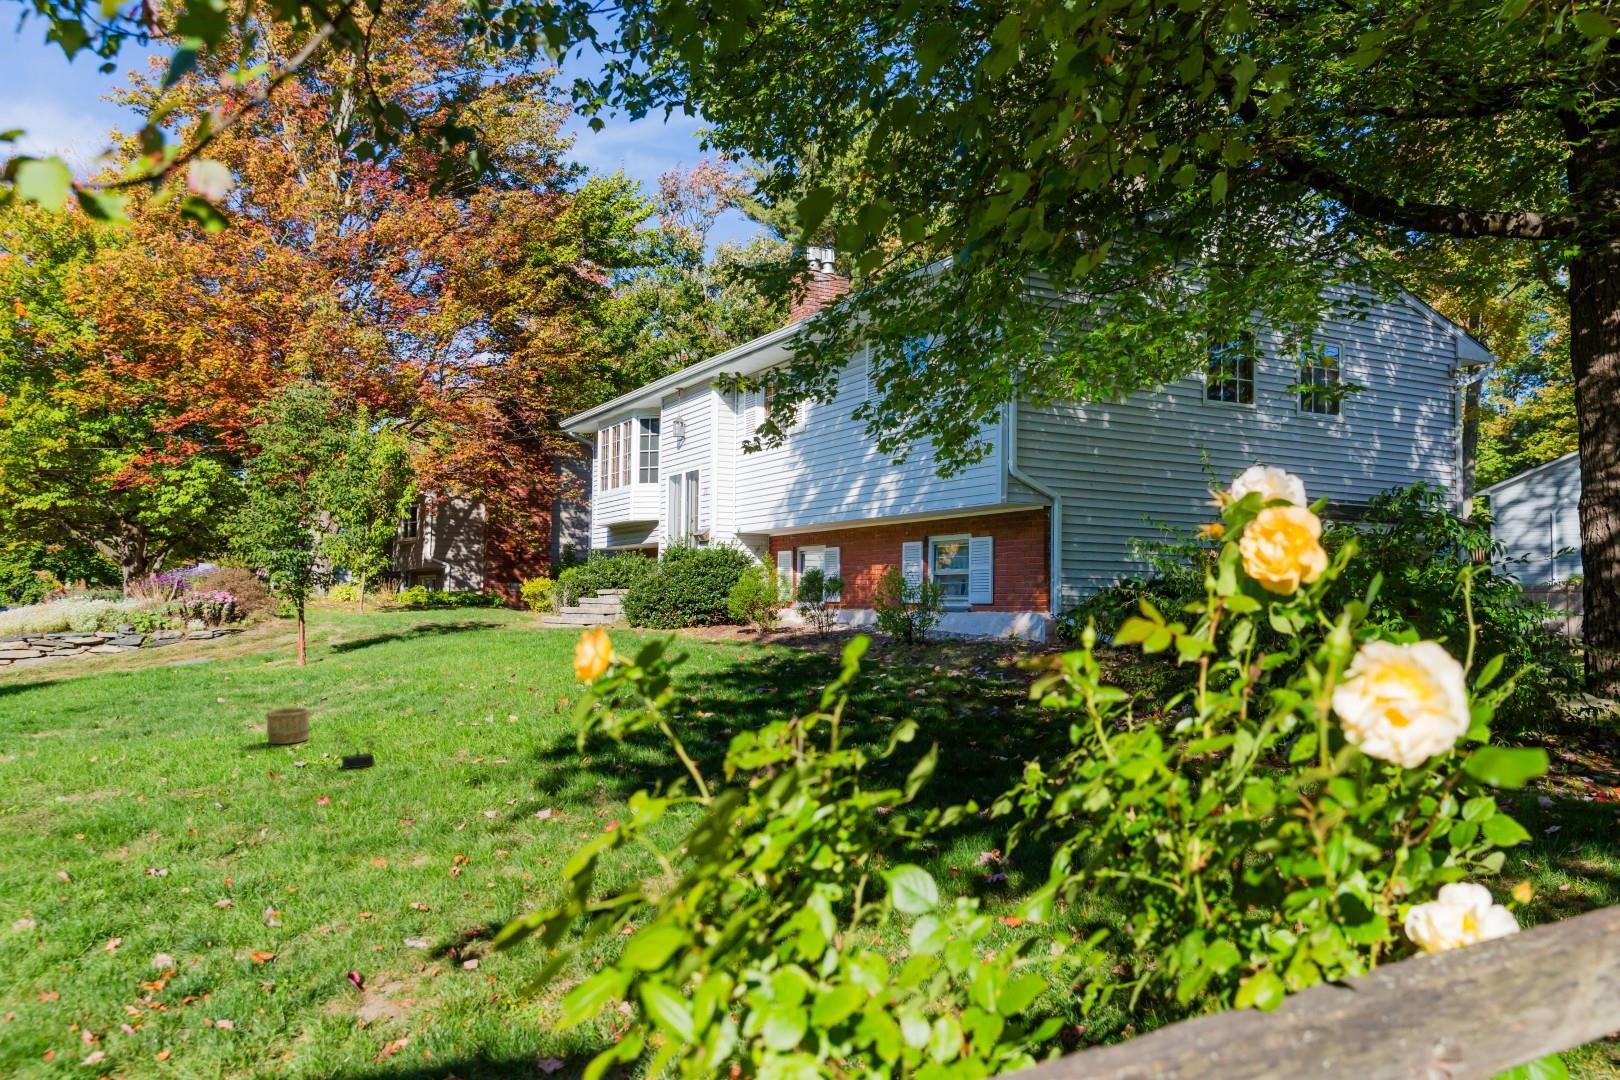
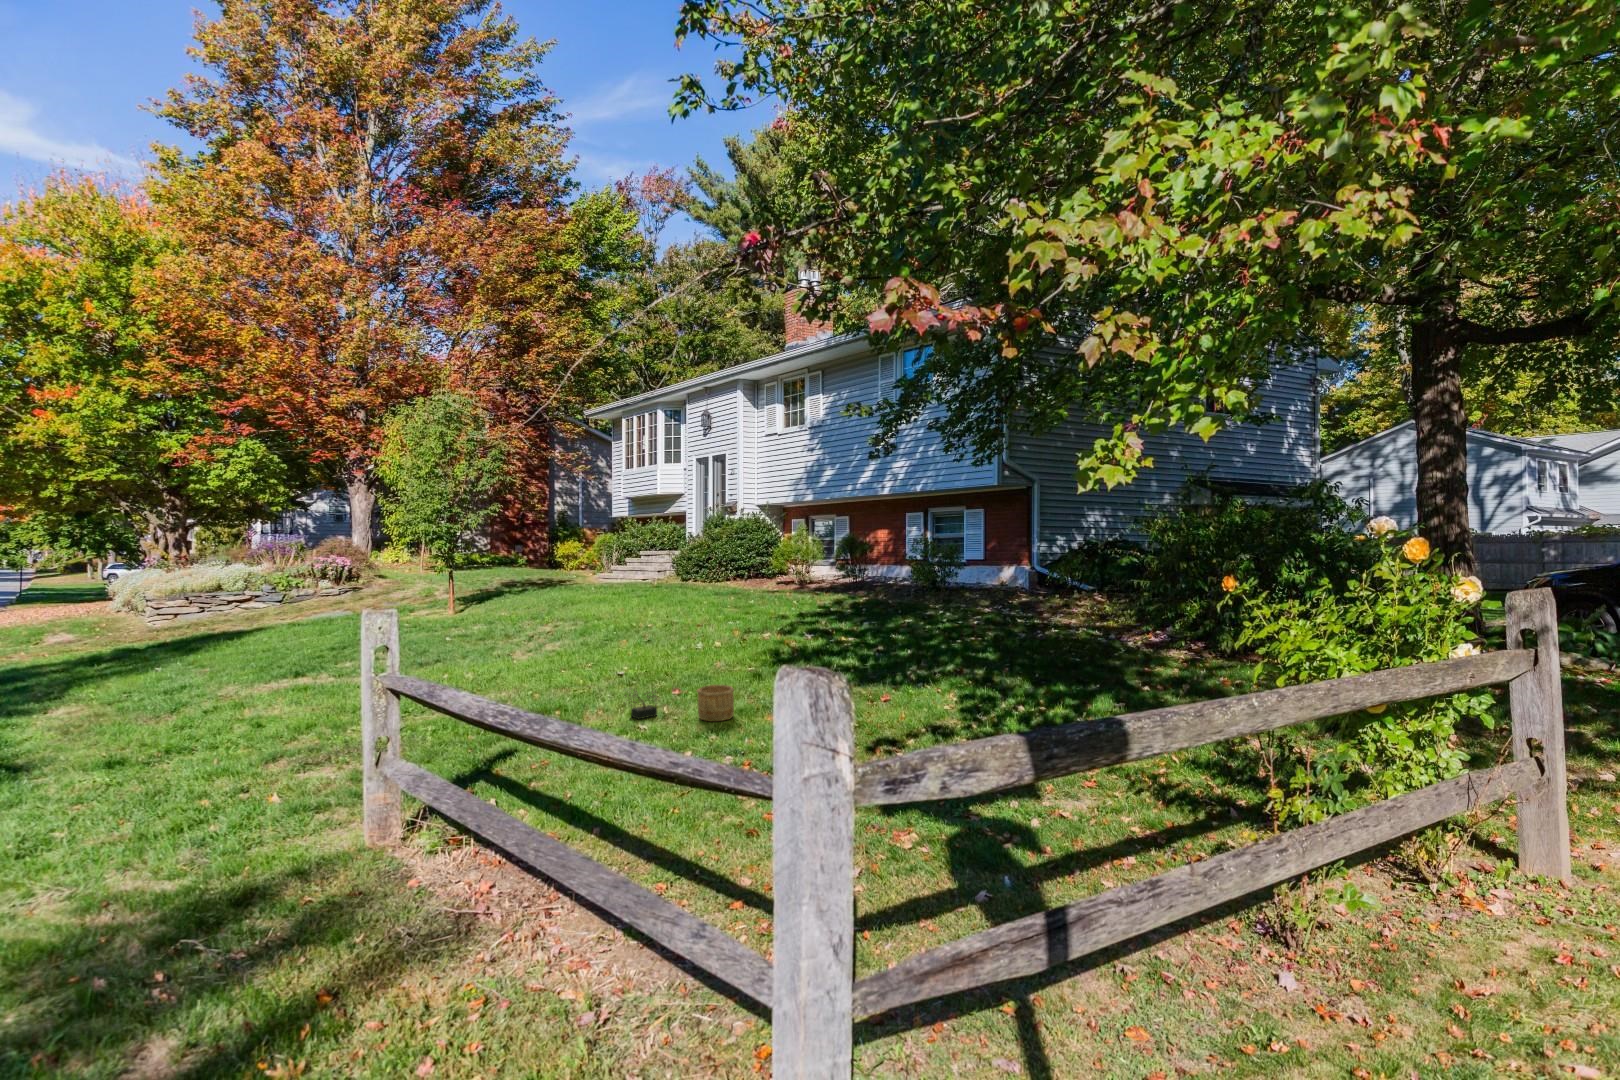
wooden bucket: present [266,708,310,744] -> present [697,685,734,721]

